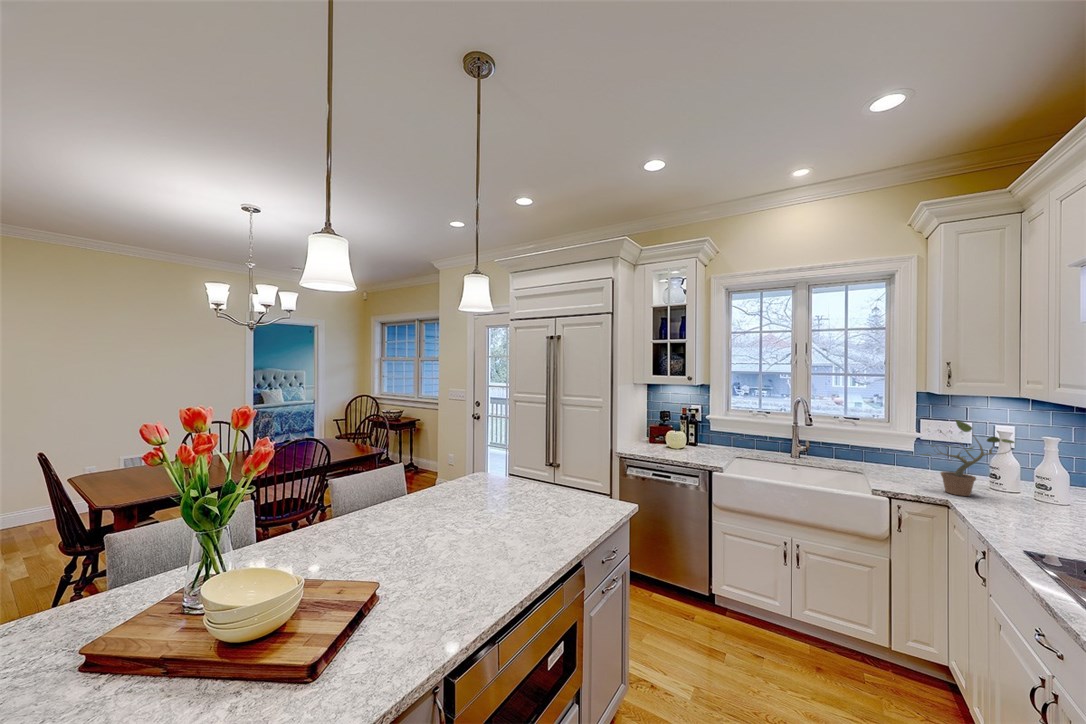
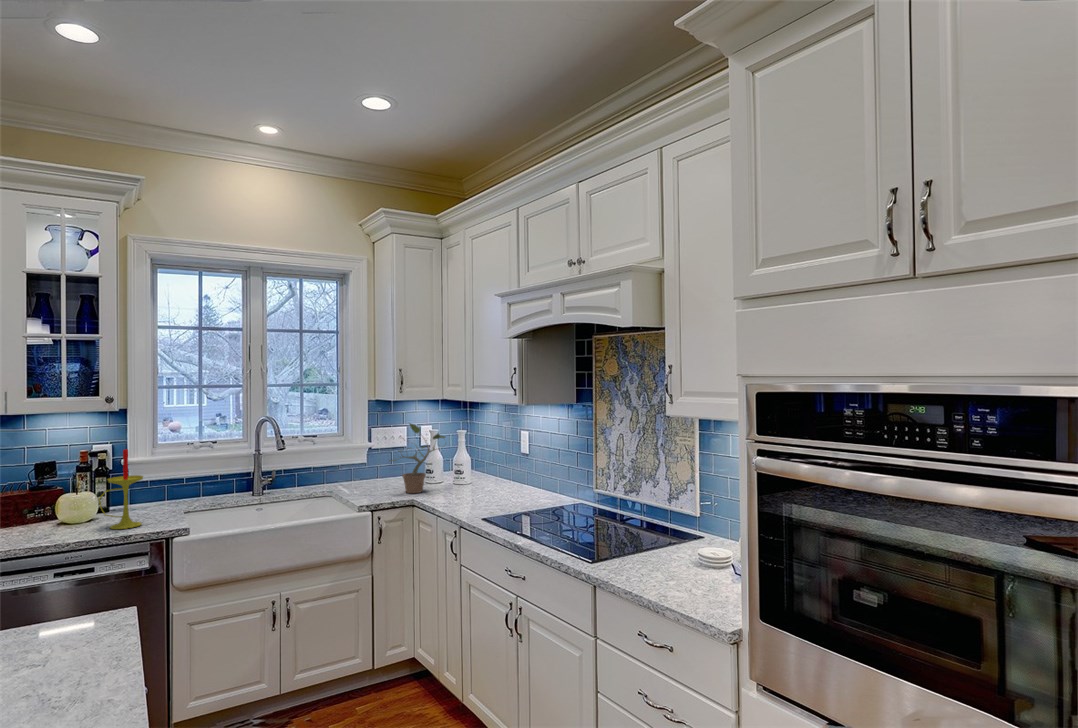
candle: none [679,408,704,458] -> present [99,449,143,529]

